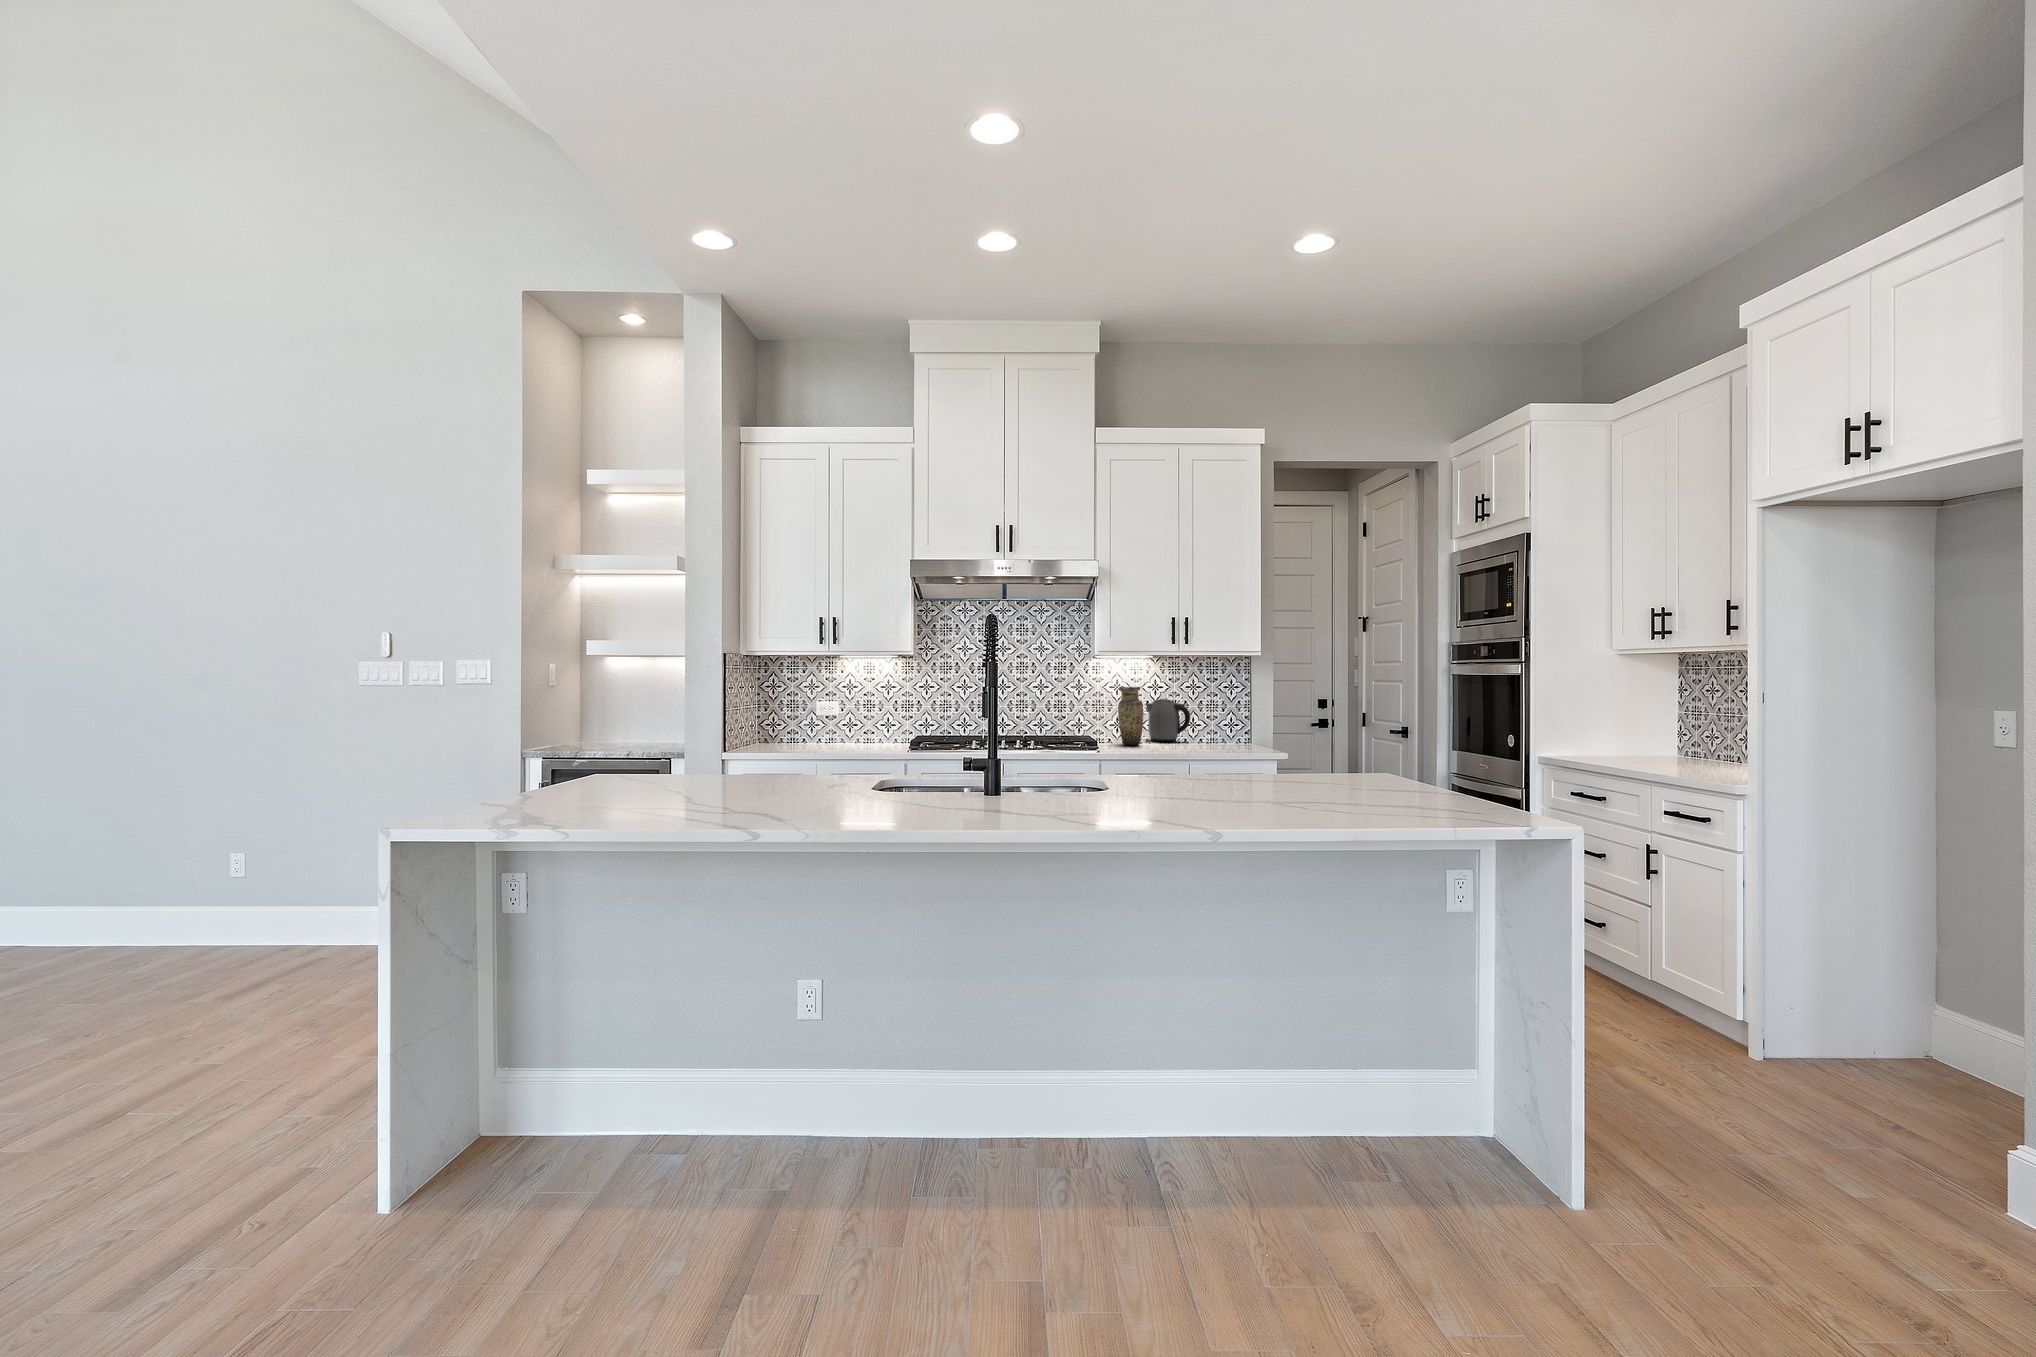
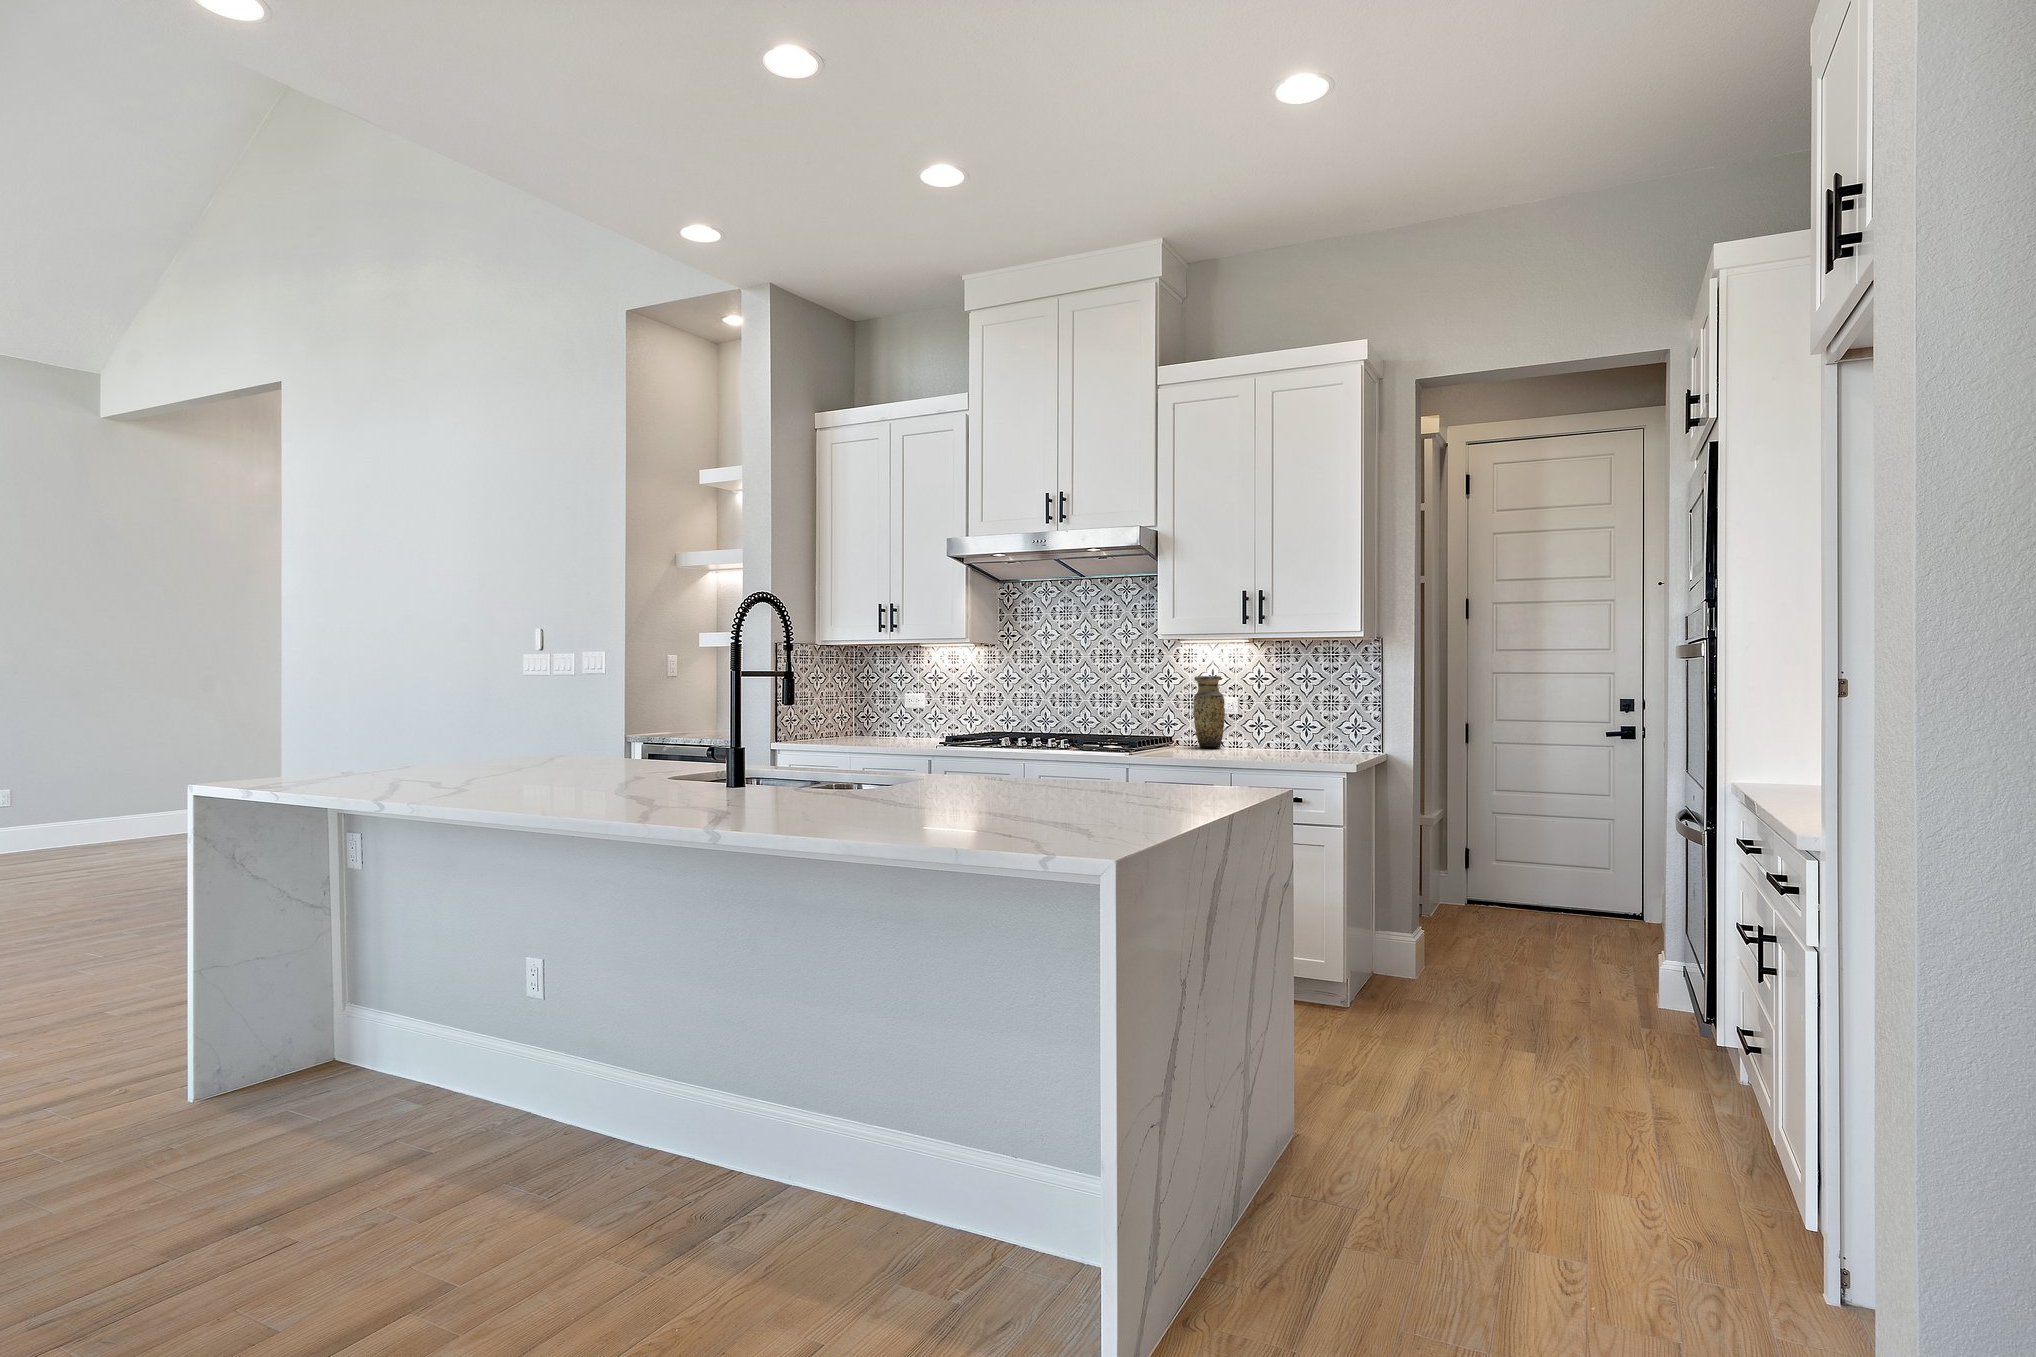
kettle: present [1146,699,1190,742] -> none [1247,693,1301,746]

